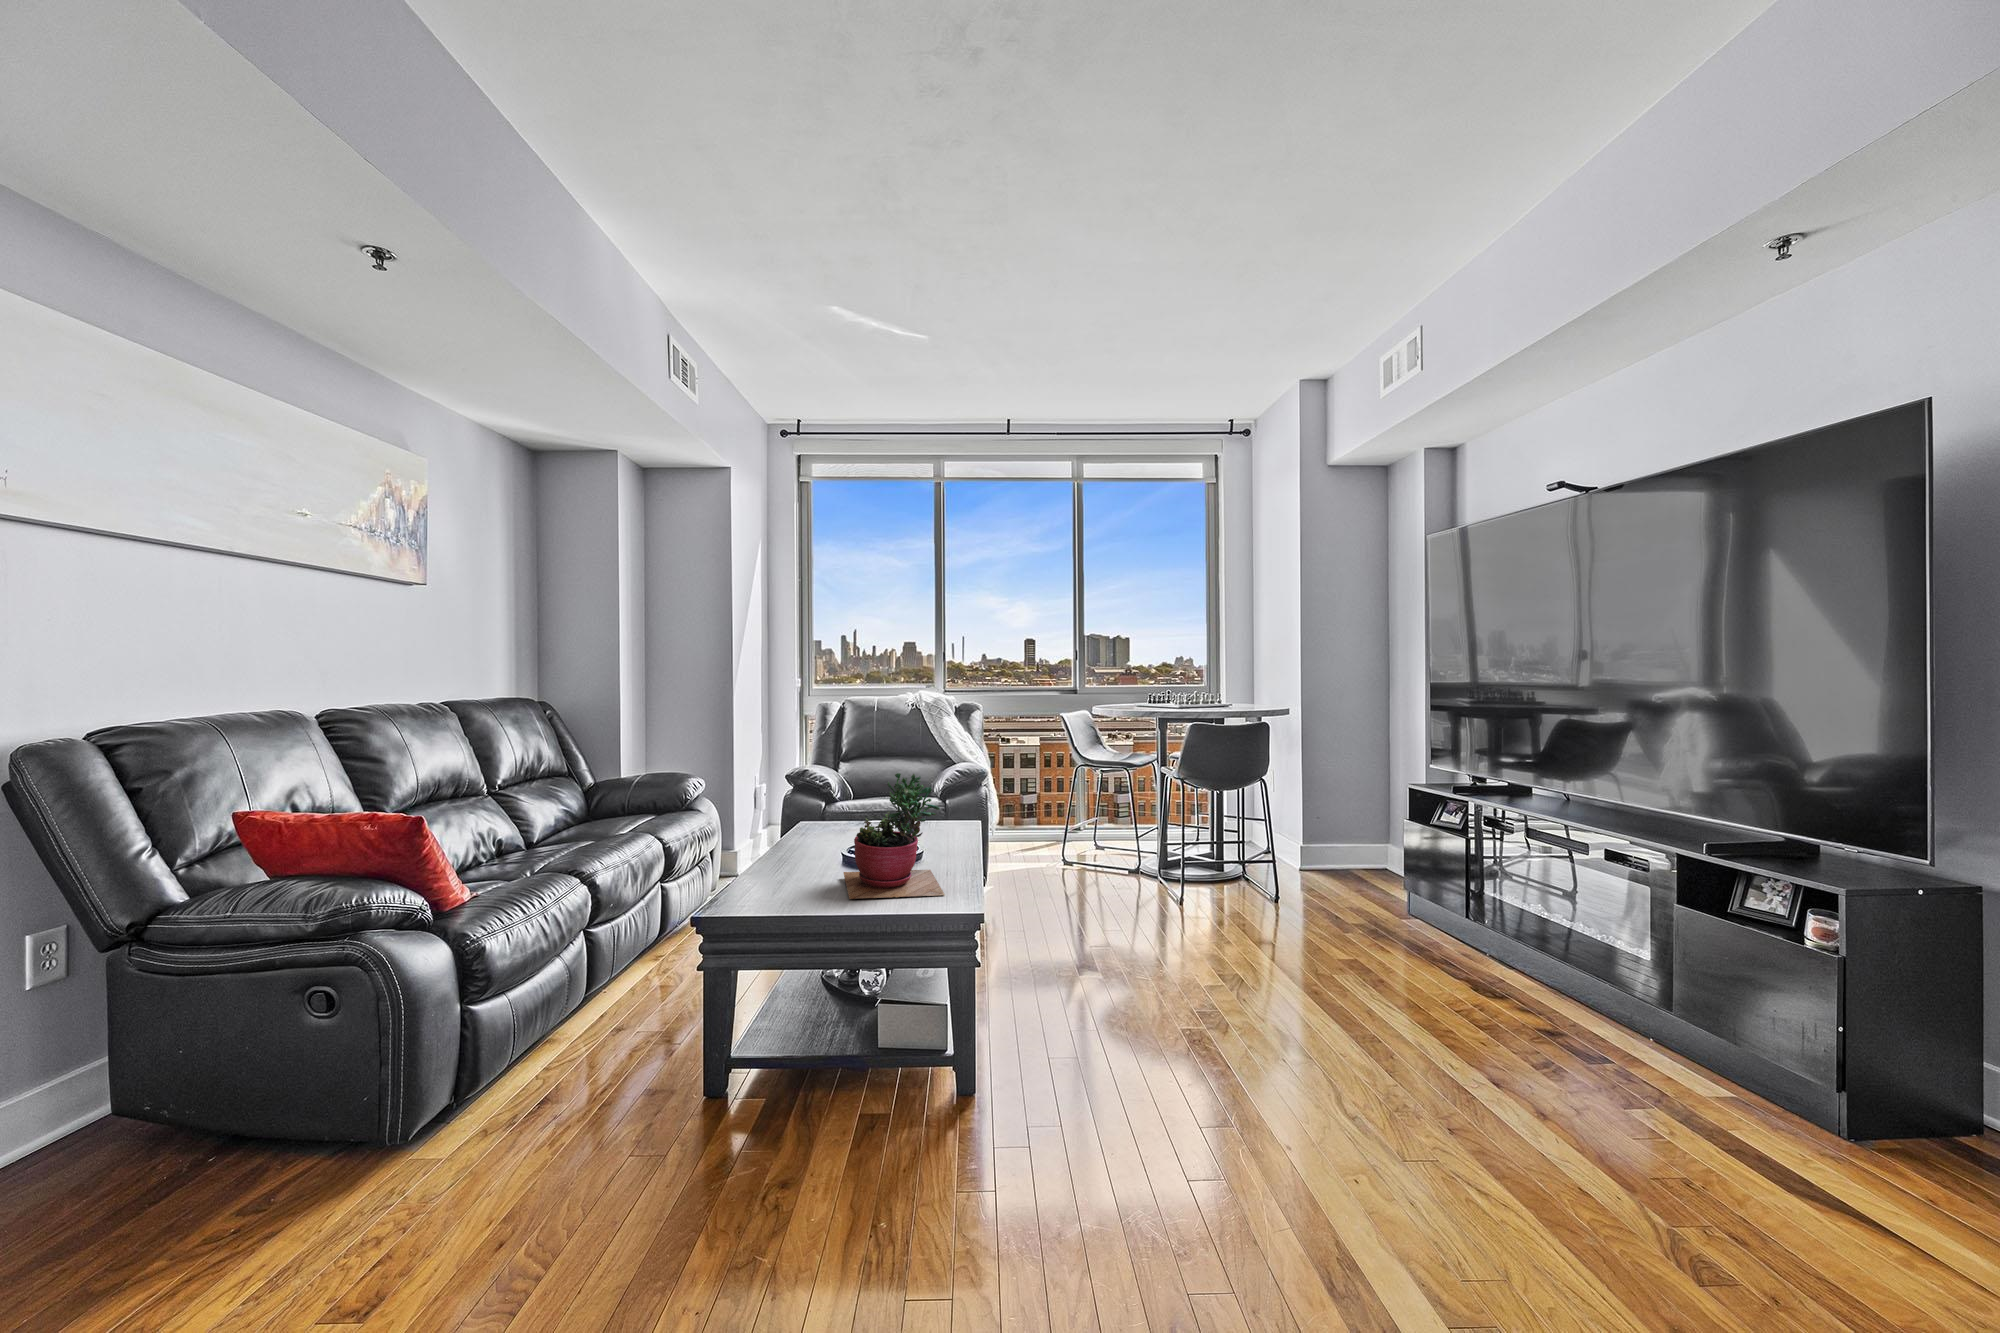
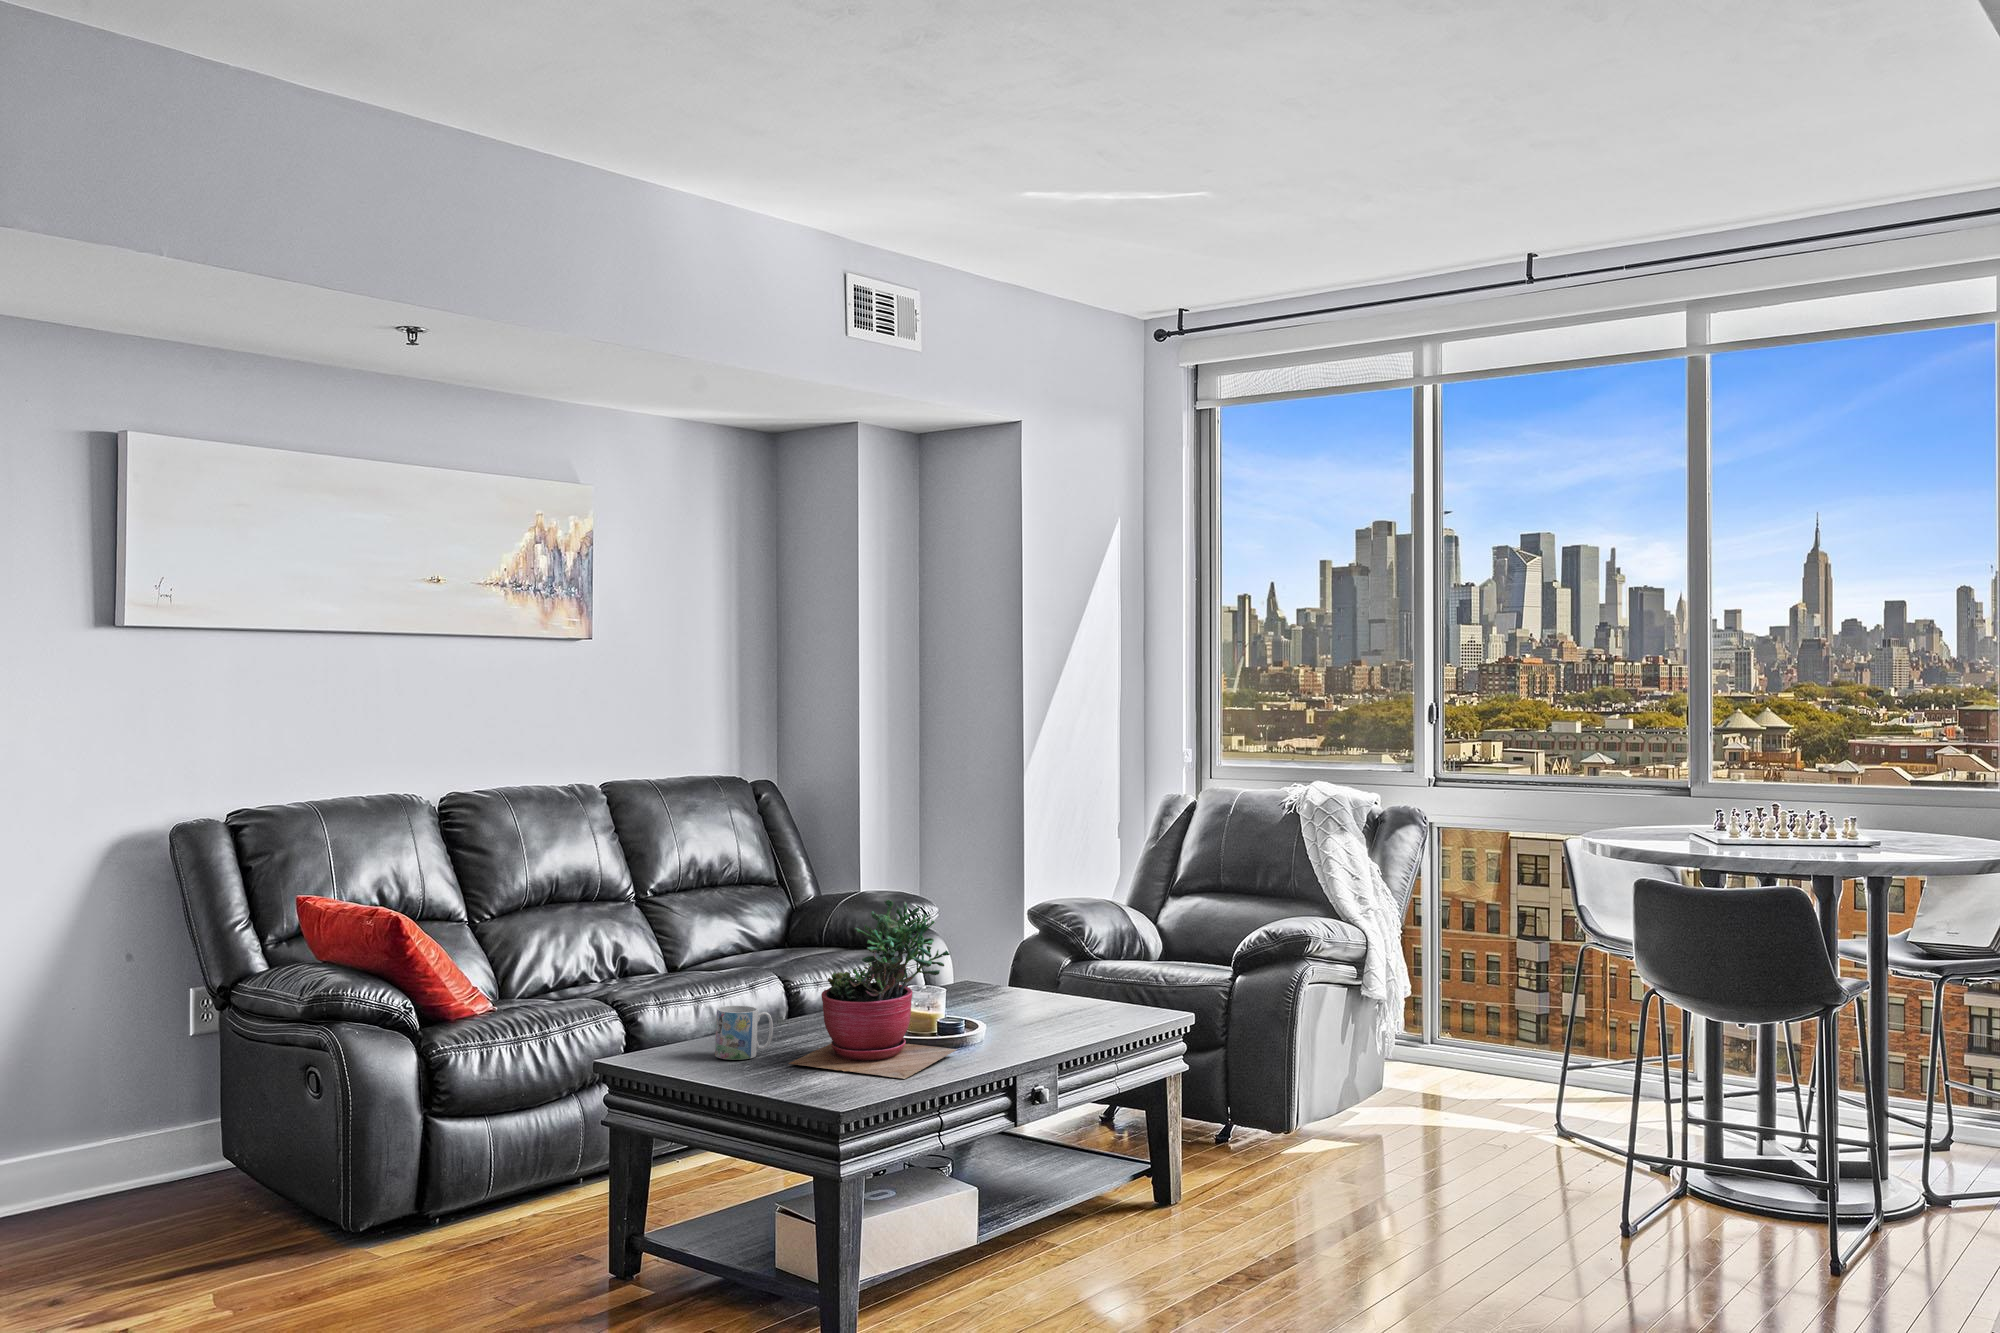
mug: none [779,861,817,904] -> present [715,1006,773,1060]

